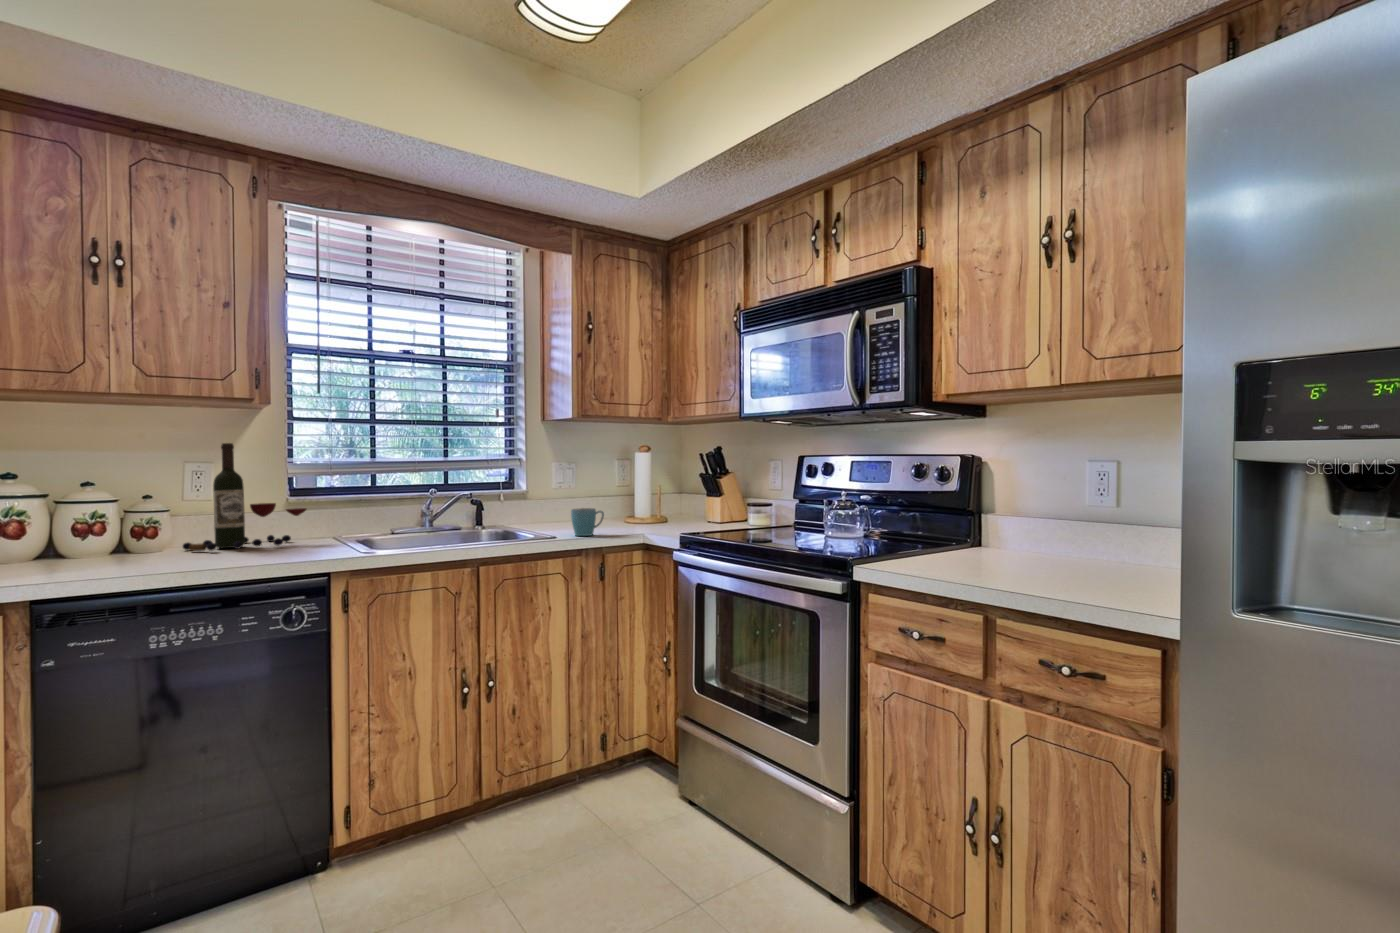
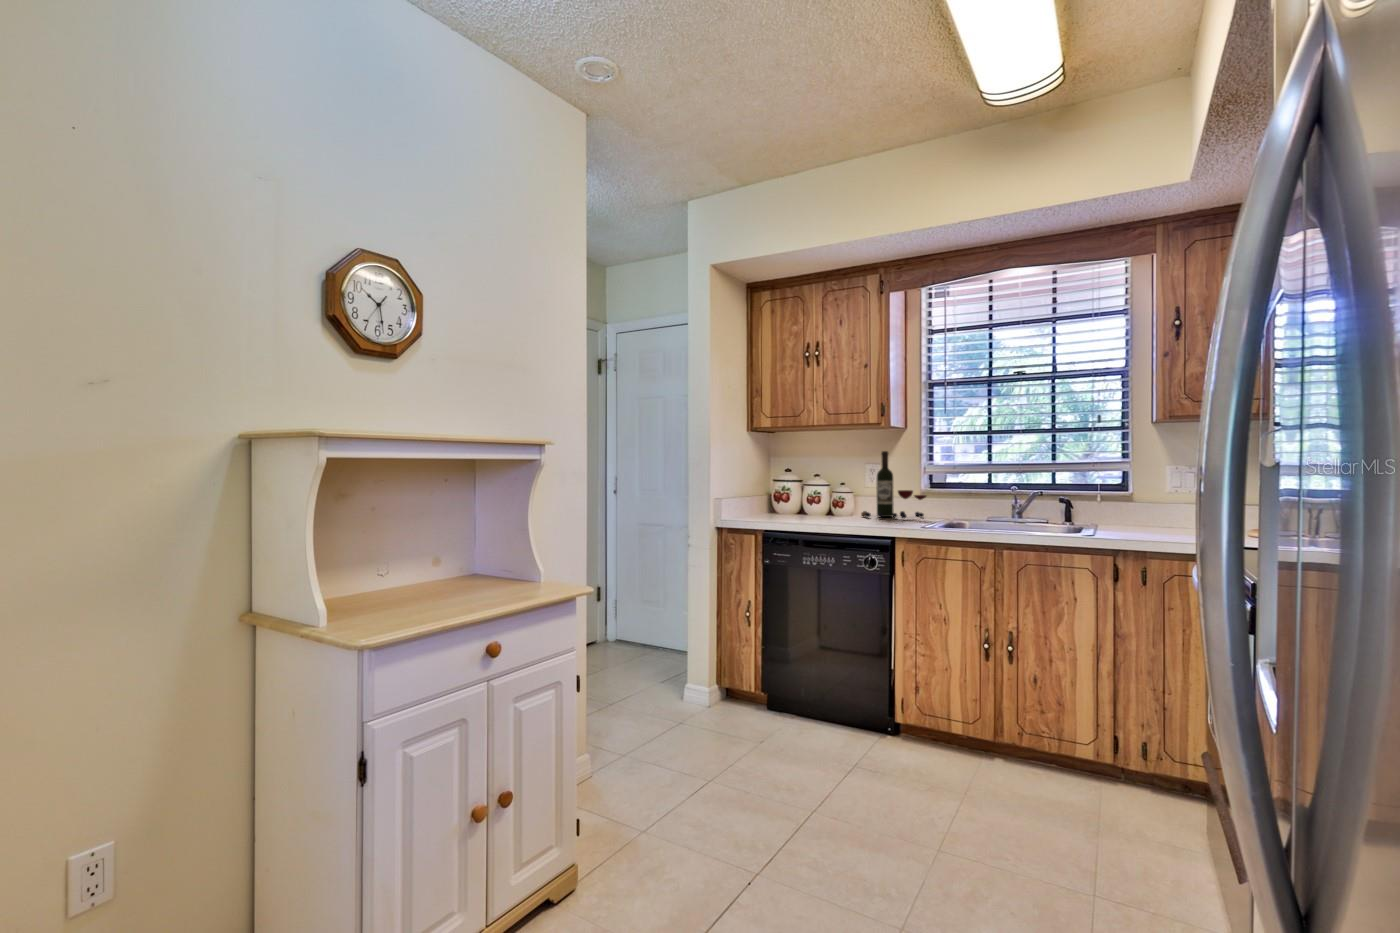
mug: present [571,508,604,536] -> none [1117,513,1157,541]

